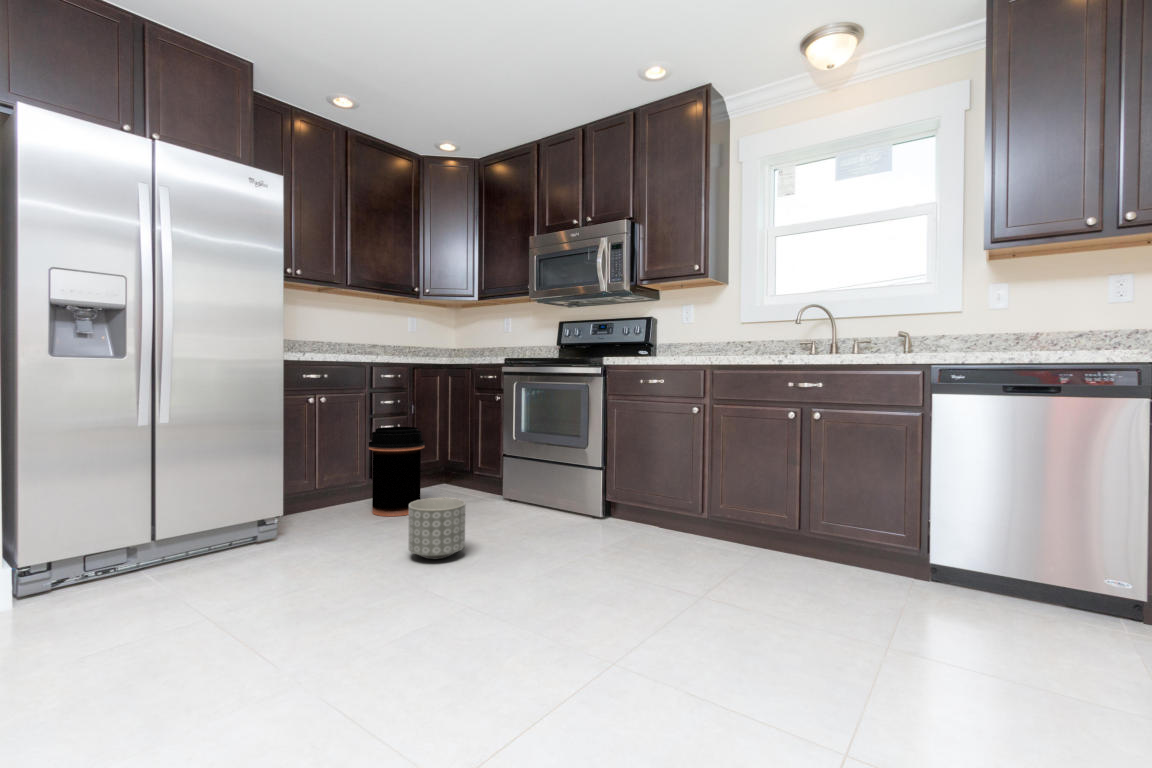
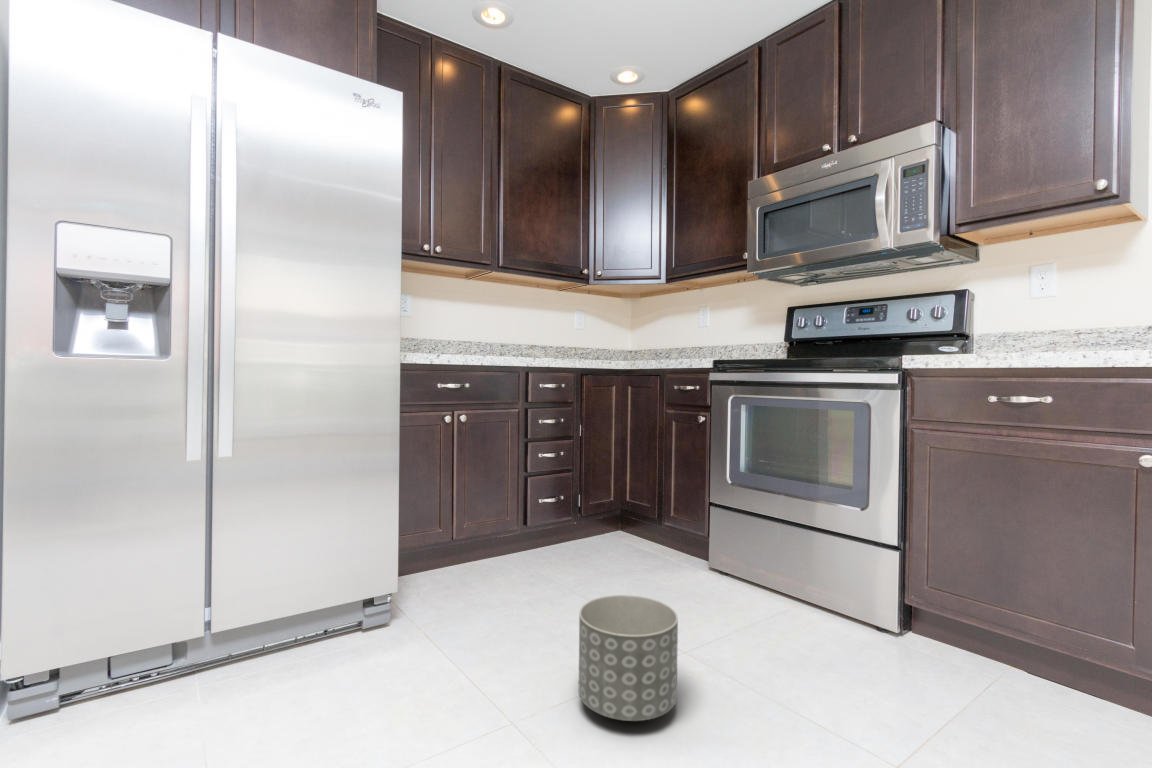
trash can: present [369,427,425,516] -> none [522,457,598,589]

